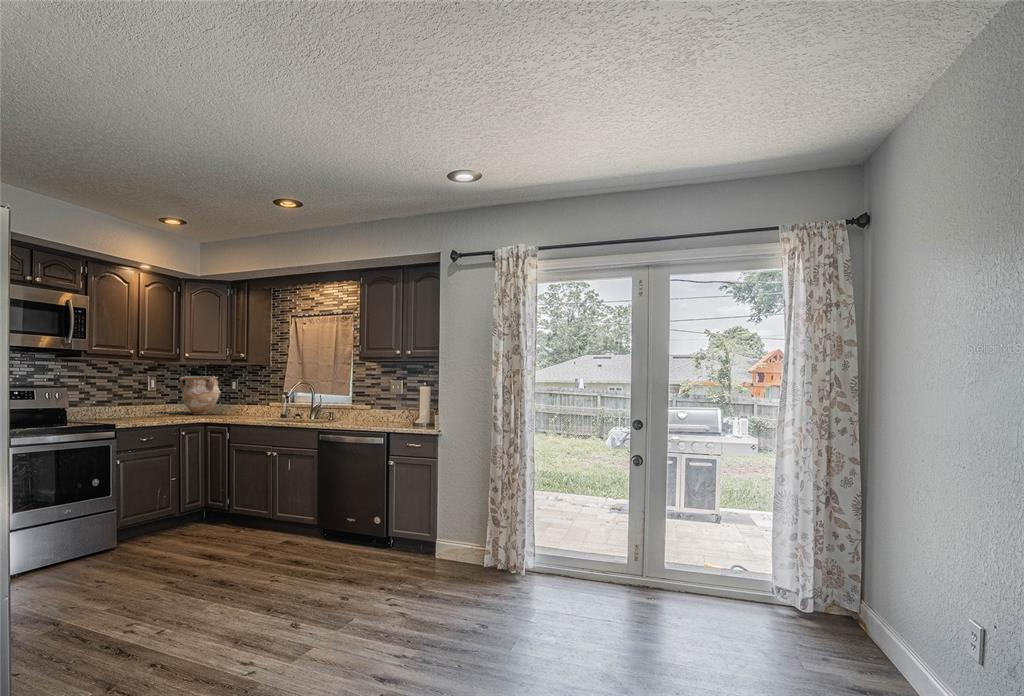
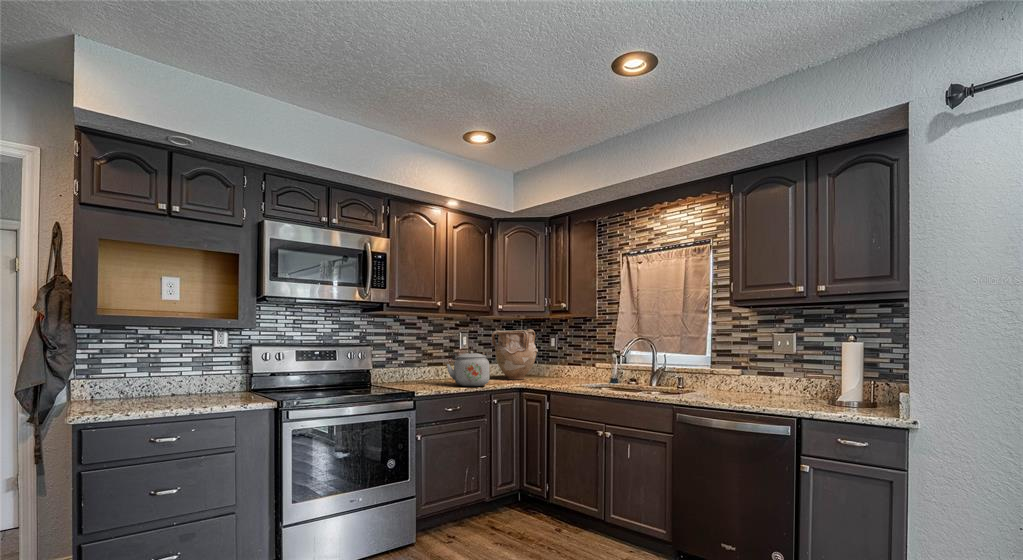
kettle: none [138,392,179,420] -> present [447,351,490,386]

